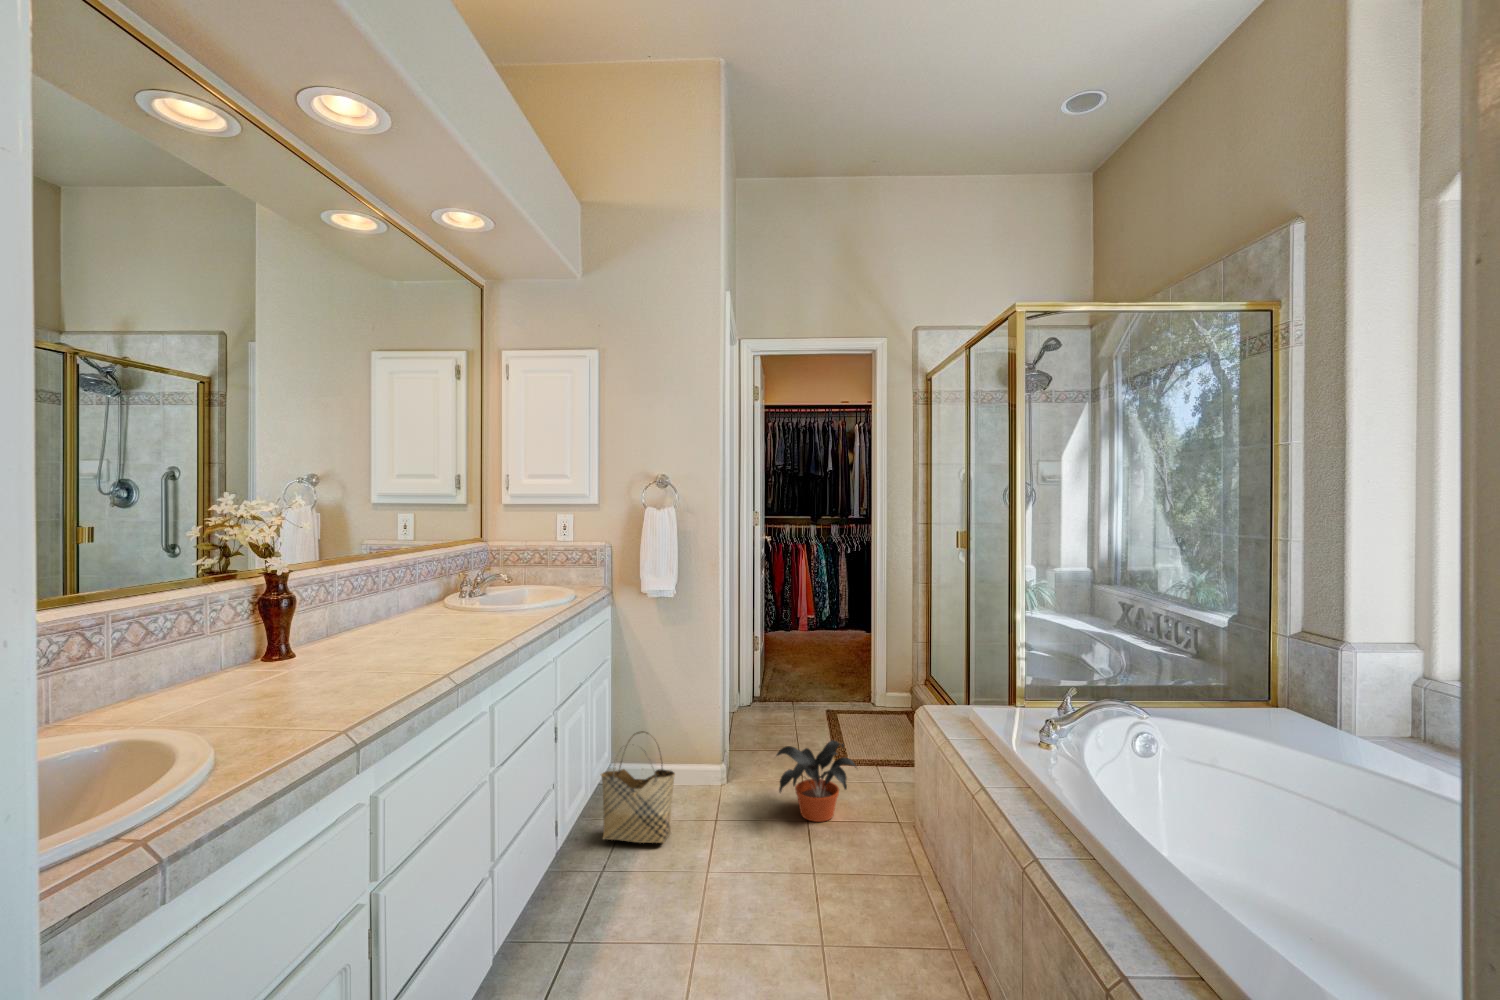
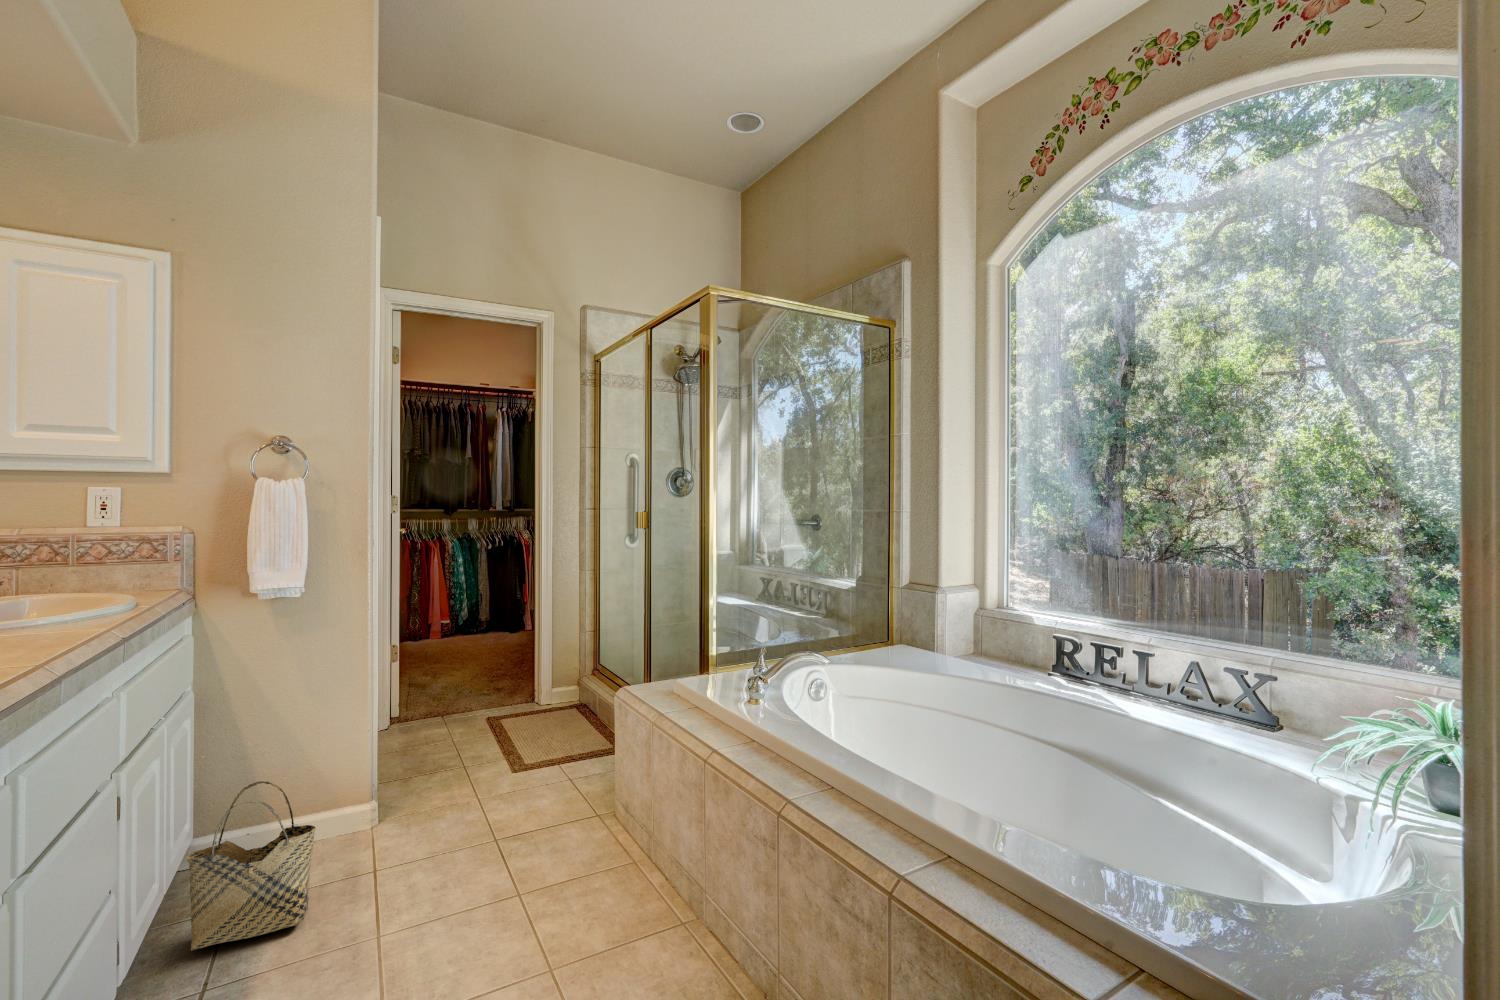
potted plant: present [776,740,856,822] -> none [447,743,551,840]

